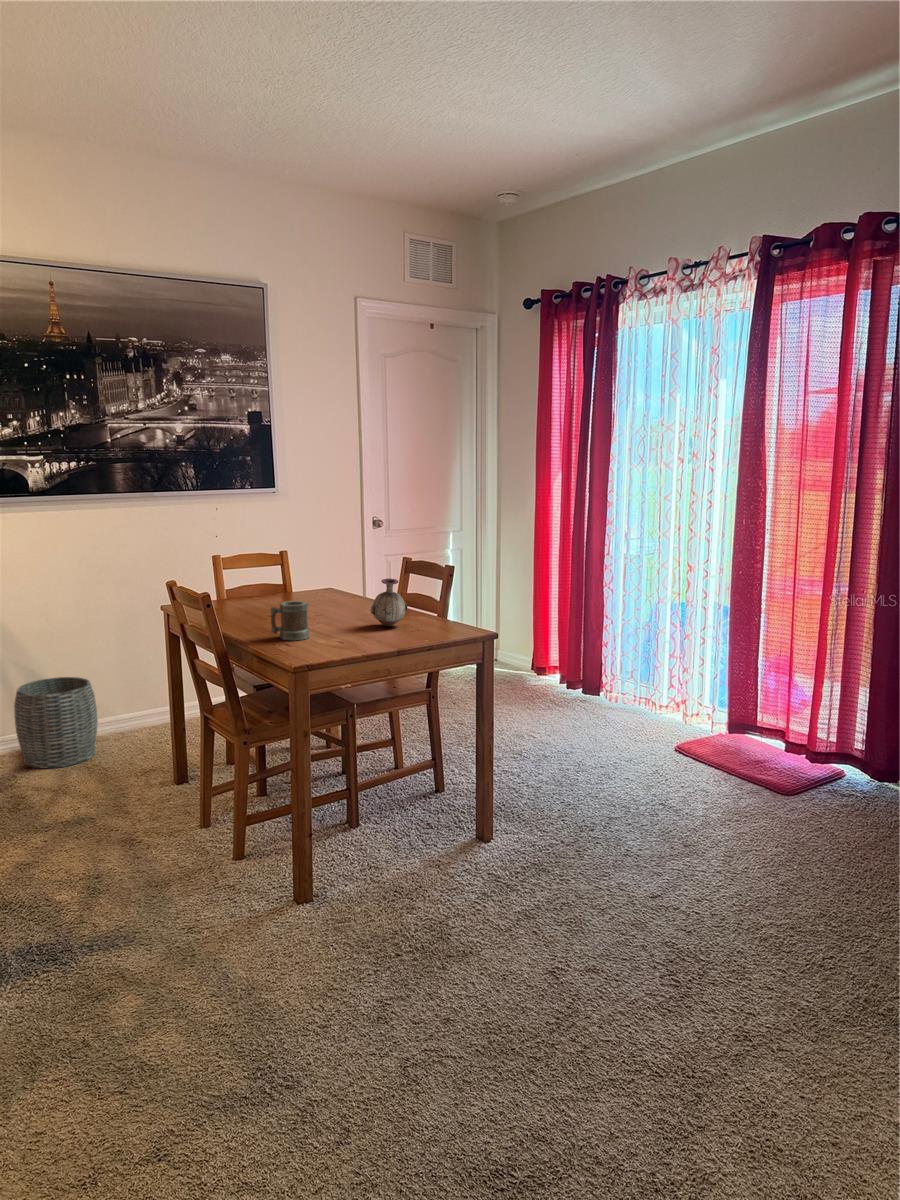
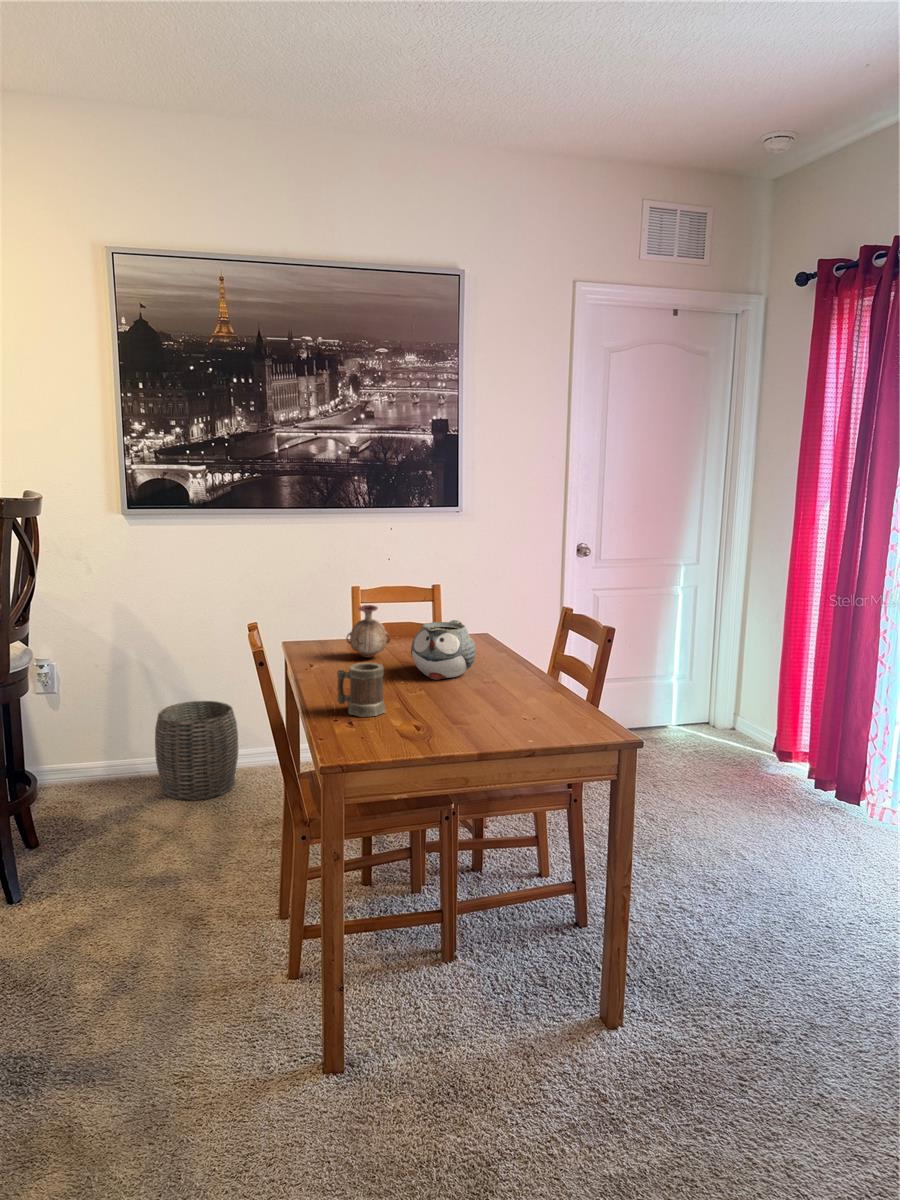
teapot: none [300,572,351,617] -> present [411,620,475,679]
vase: present [370,578,407,626] -> present [346,605,390,658]

